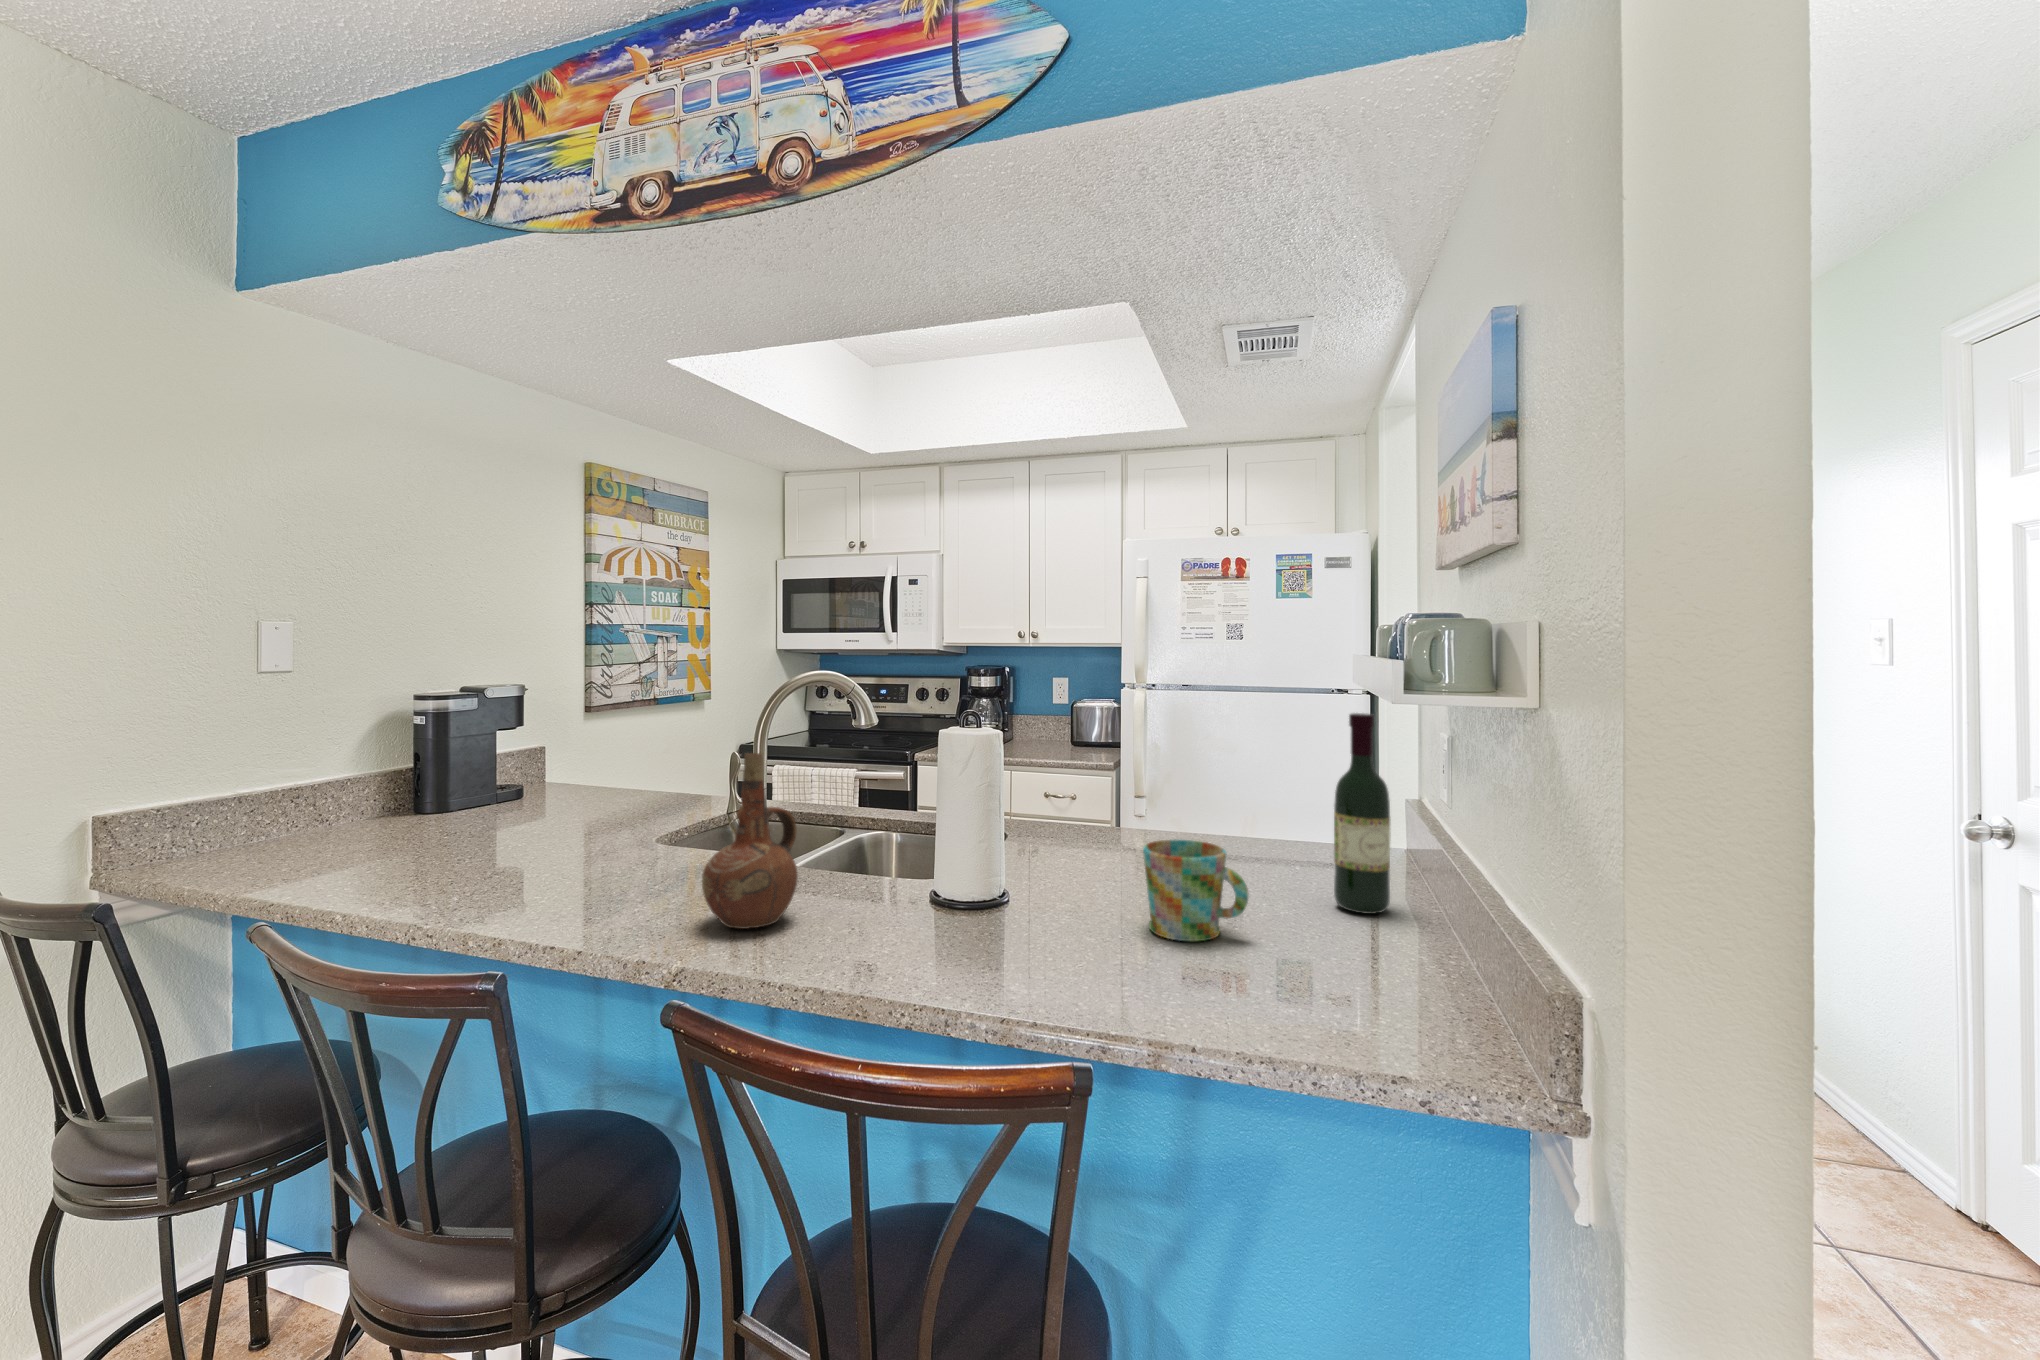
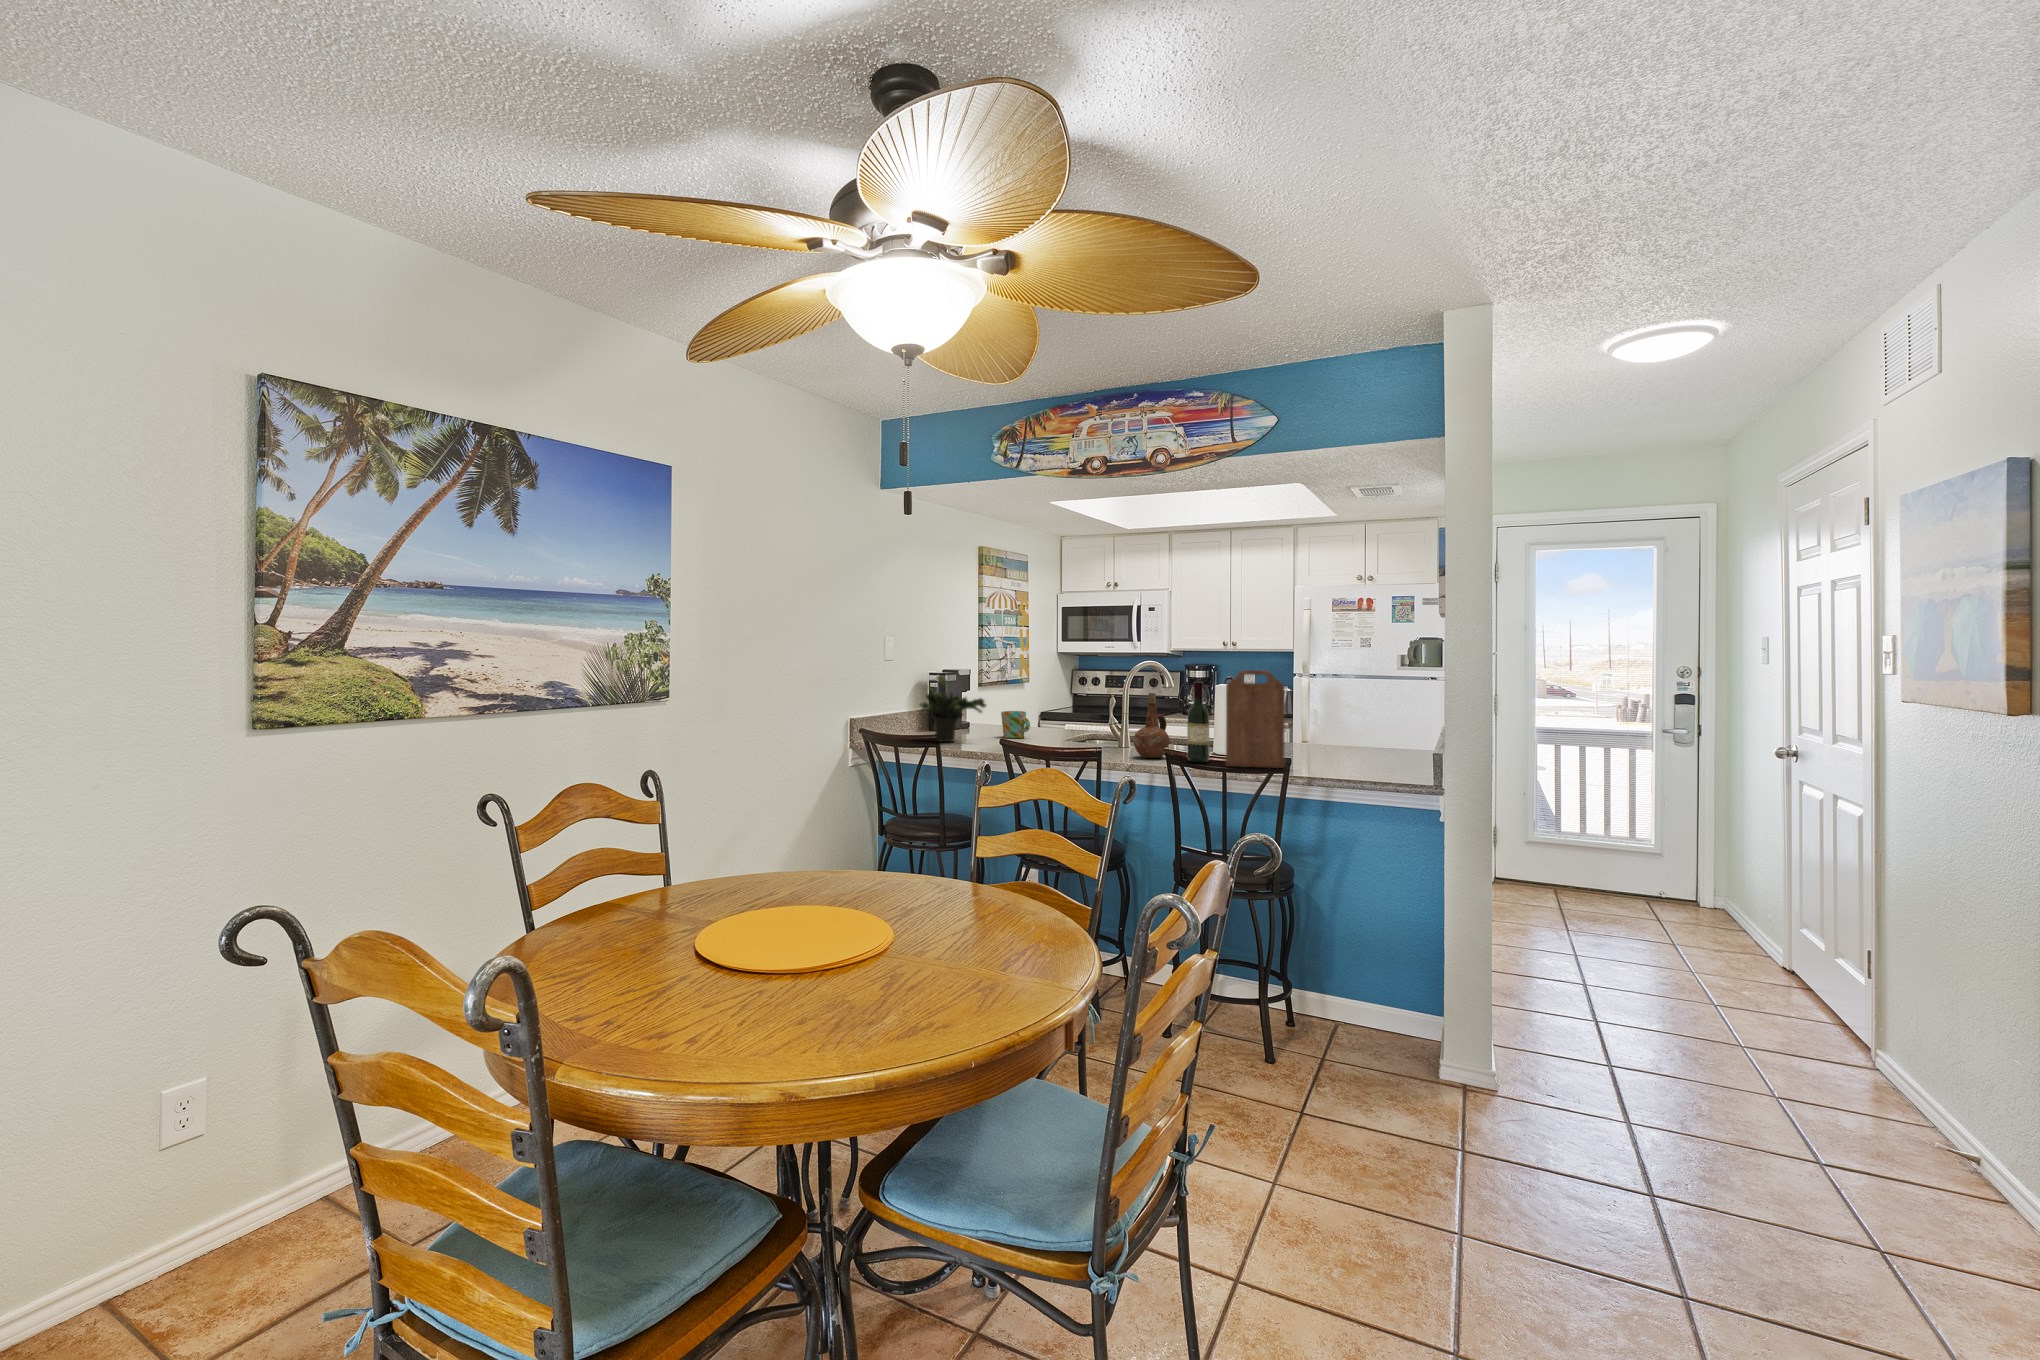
cutting board: none [914,696,1080,987] -> present [1226,670,1285,768]
potted plant: none [295,702,465,854] -> present [920,675,986,742]
wine bottle: present [1334,713,1390,914] -> present [1187,682,1209,762]
mug: present [1143,840,1249,941] -> present [1001,711,1030,738]

